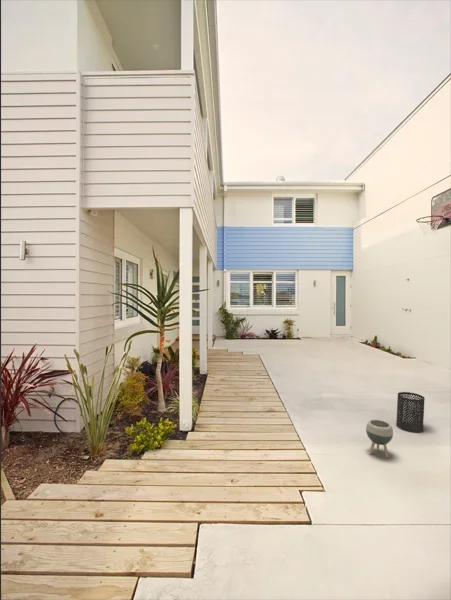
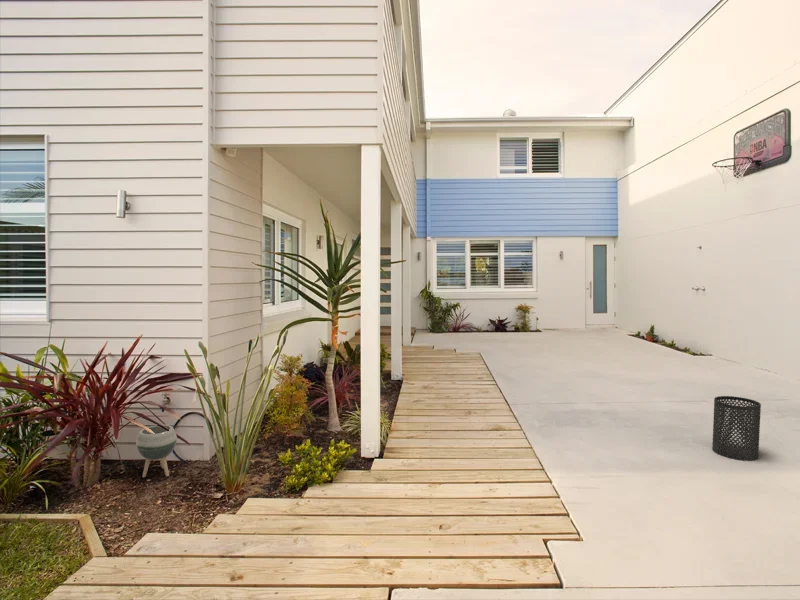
planter: present [366,419,393,458] -> present [136,425,177,477]

